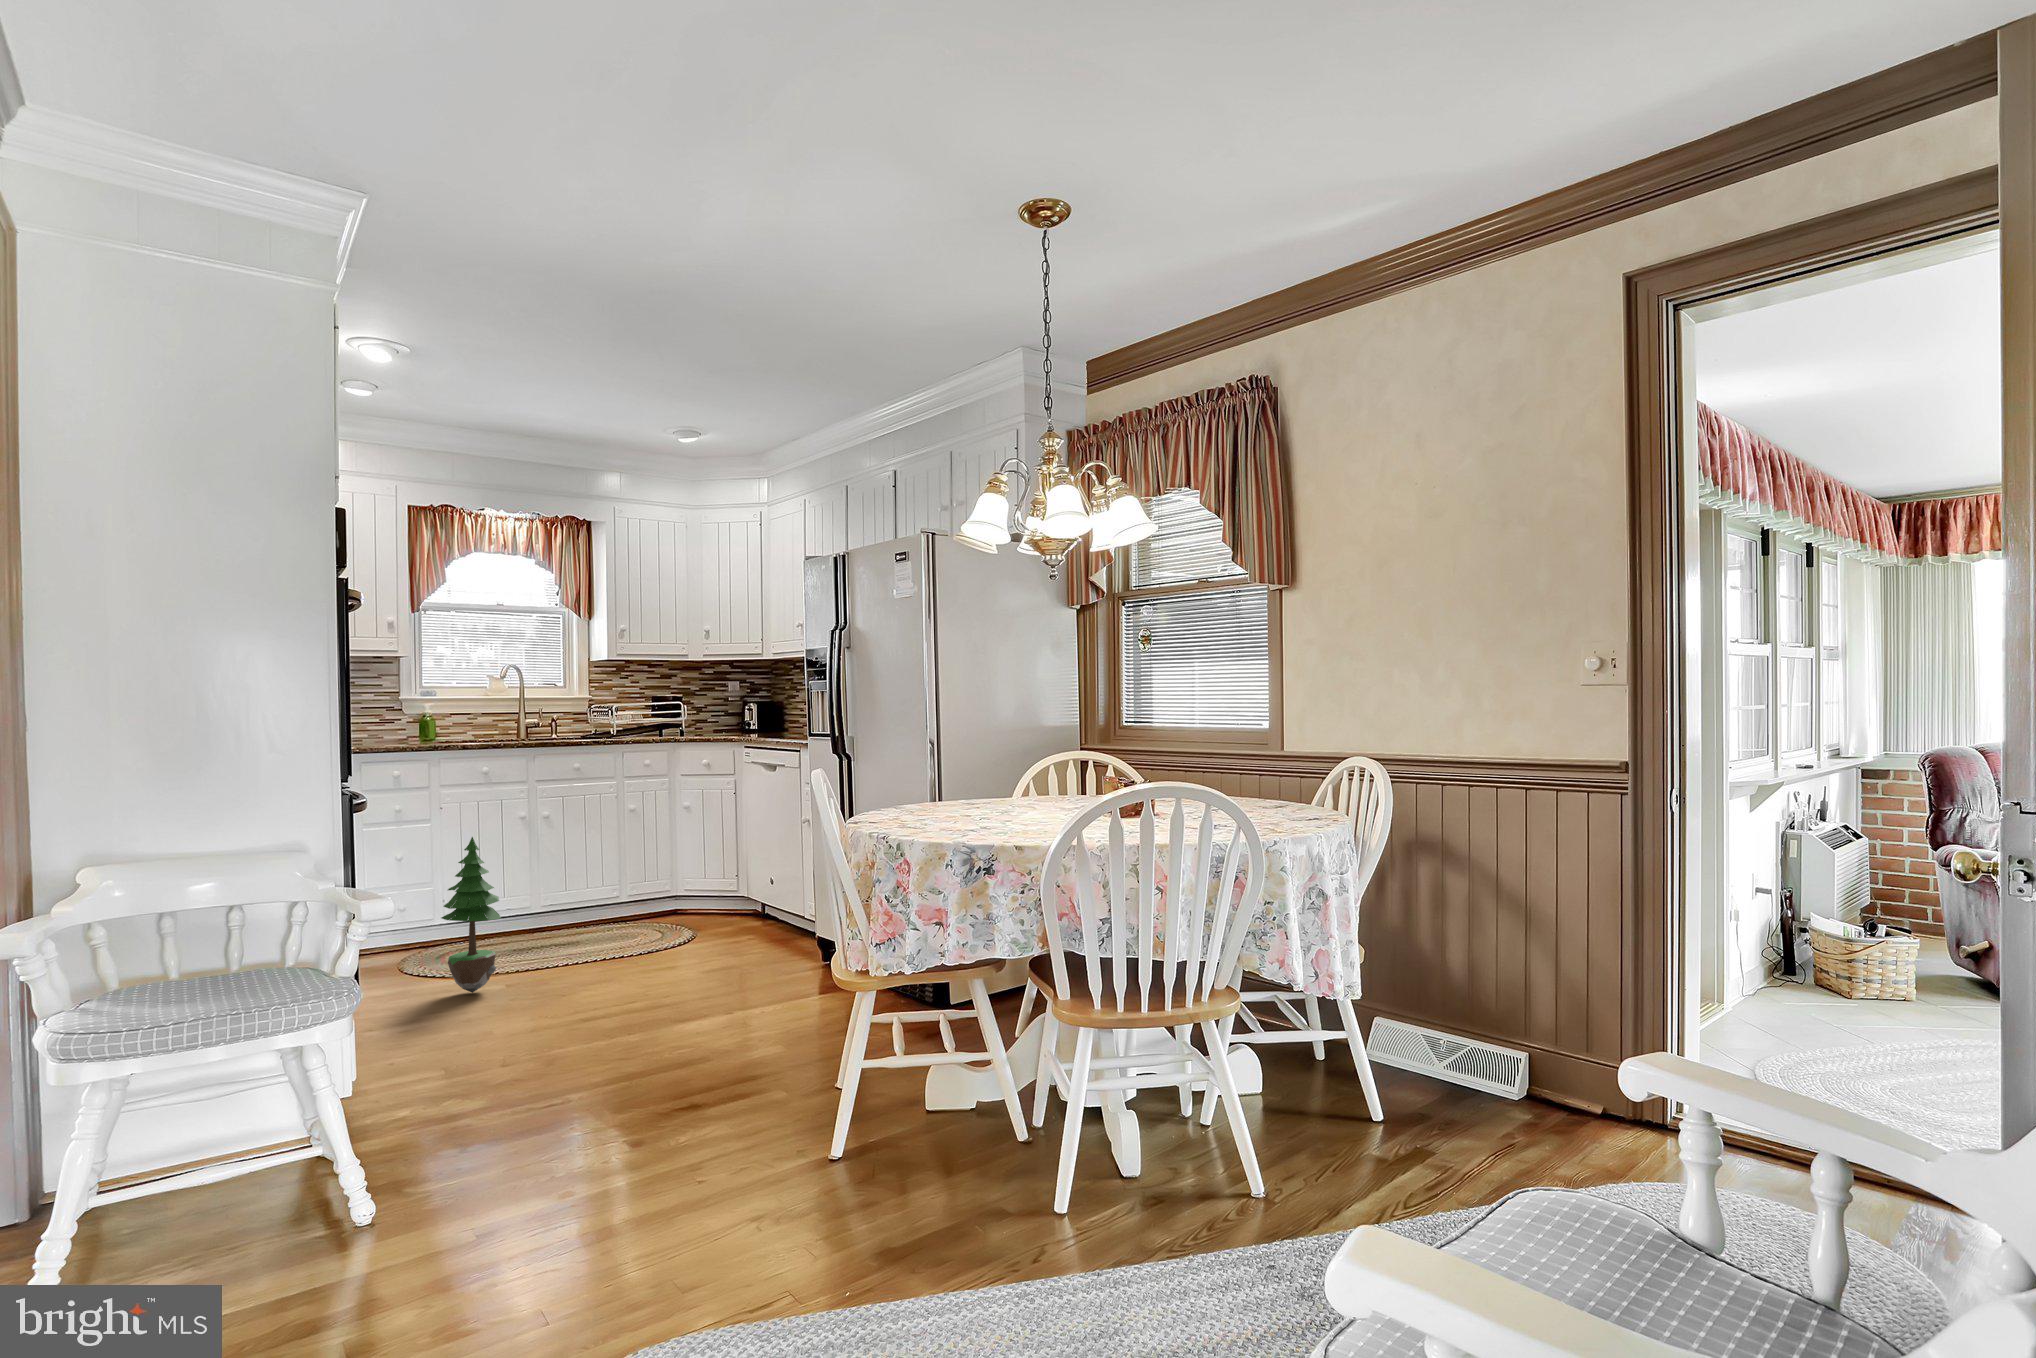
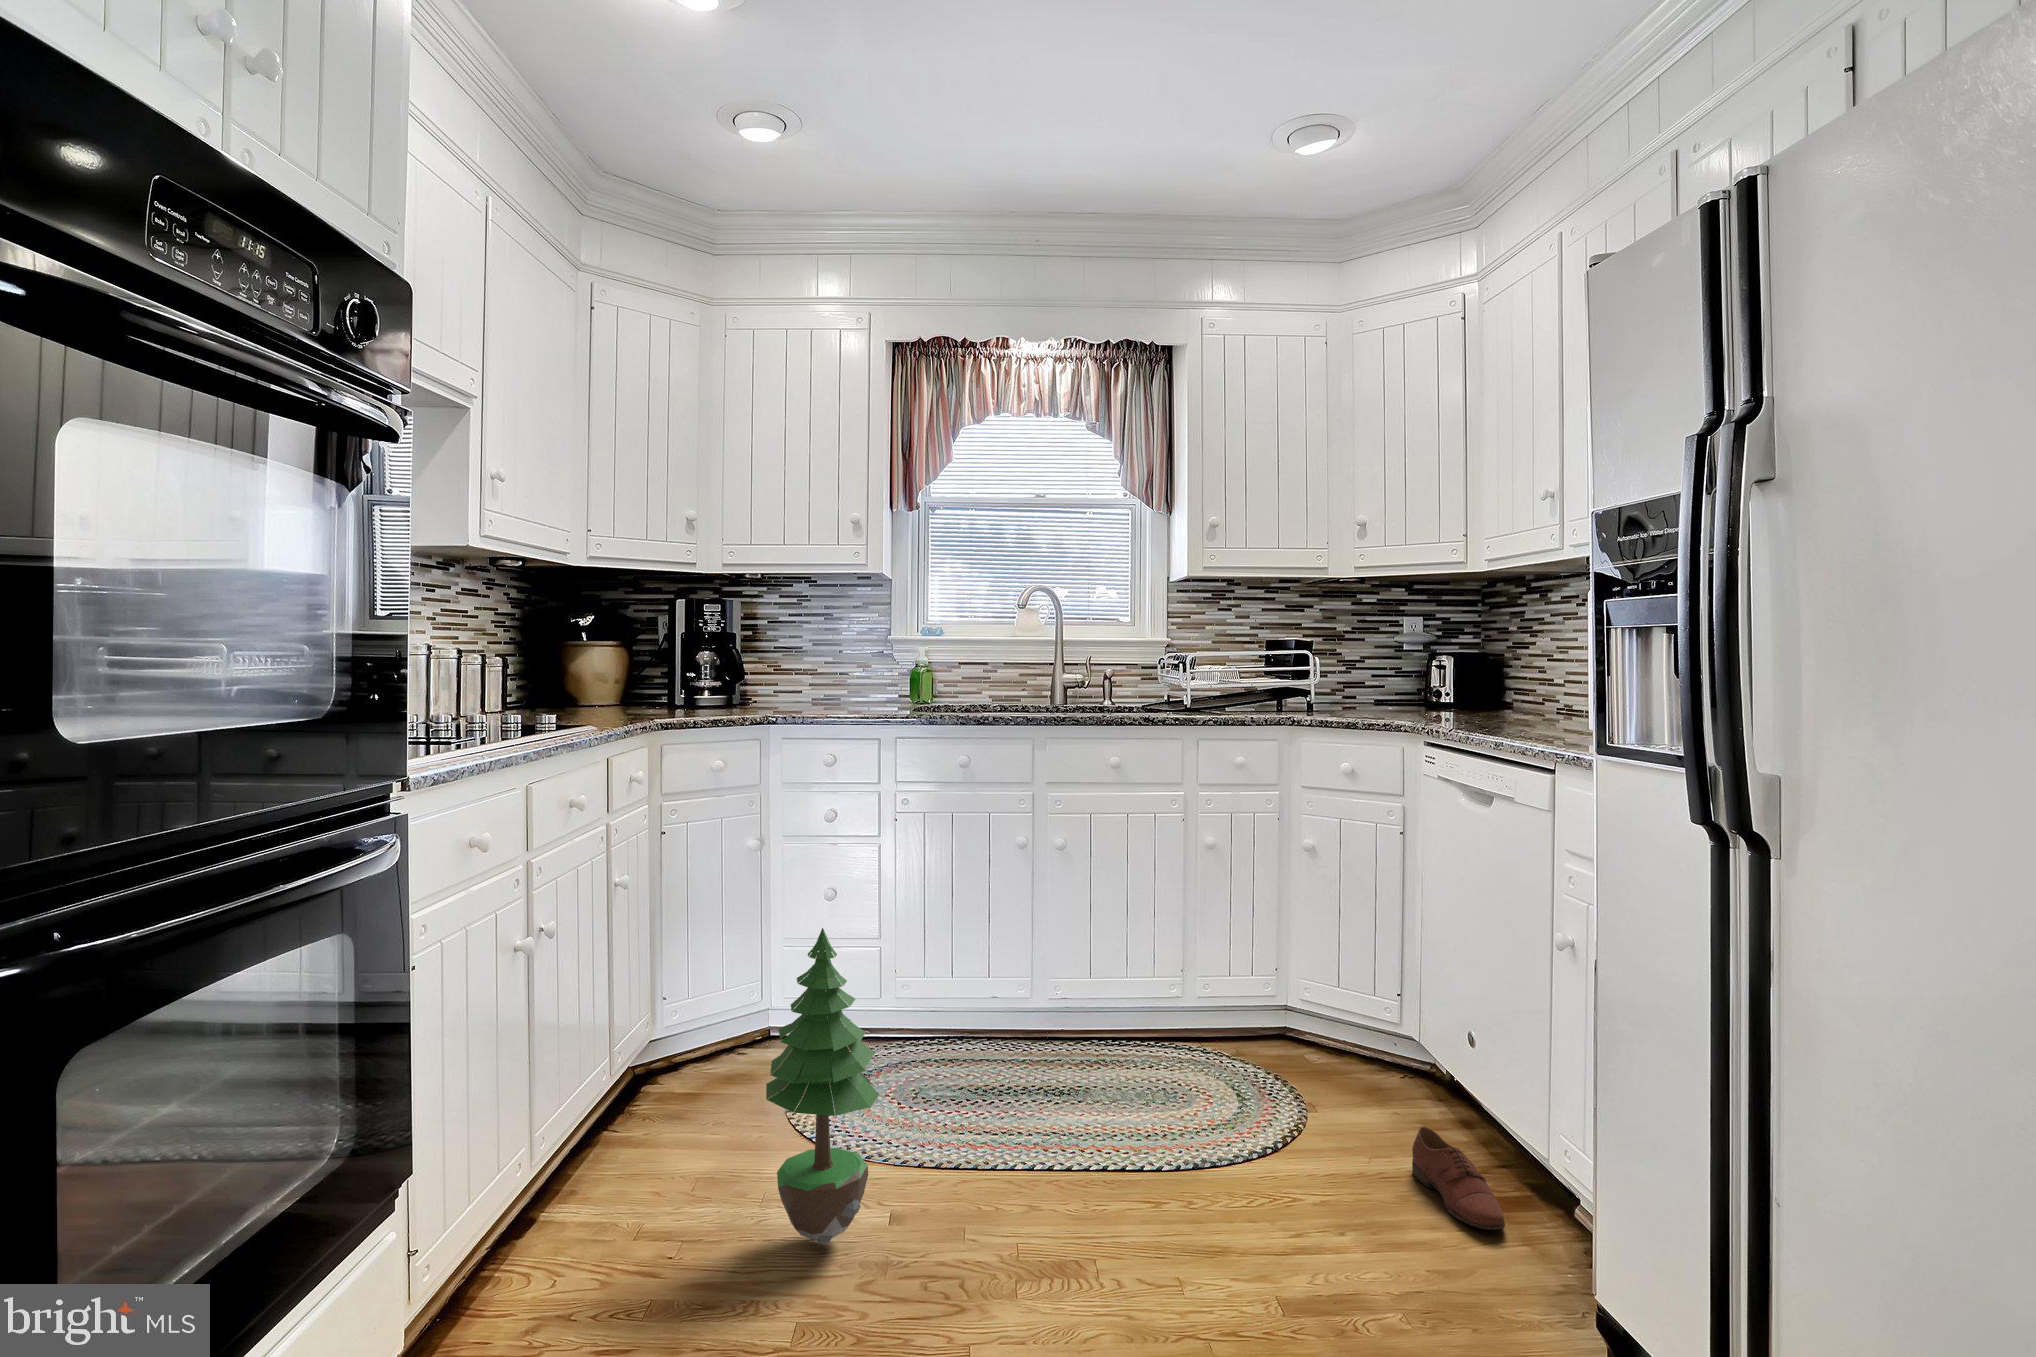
shoe: none [746,917,786,944] -> present [1412,1127,1505,1230]

